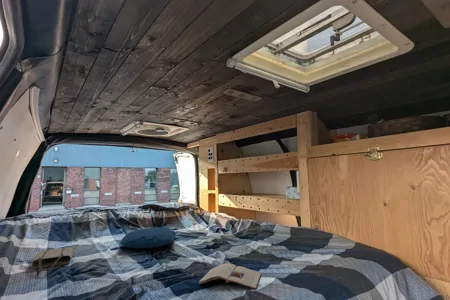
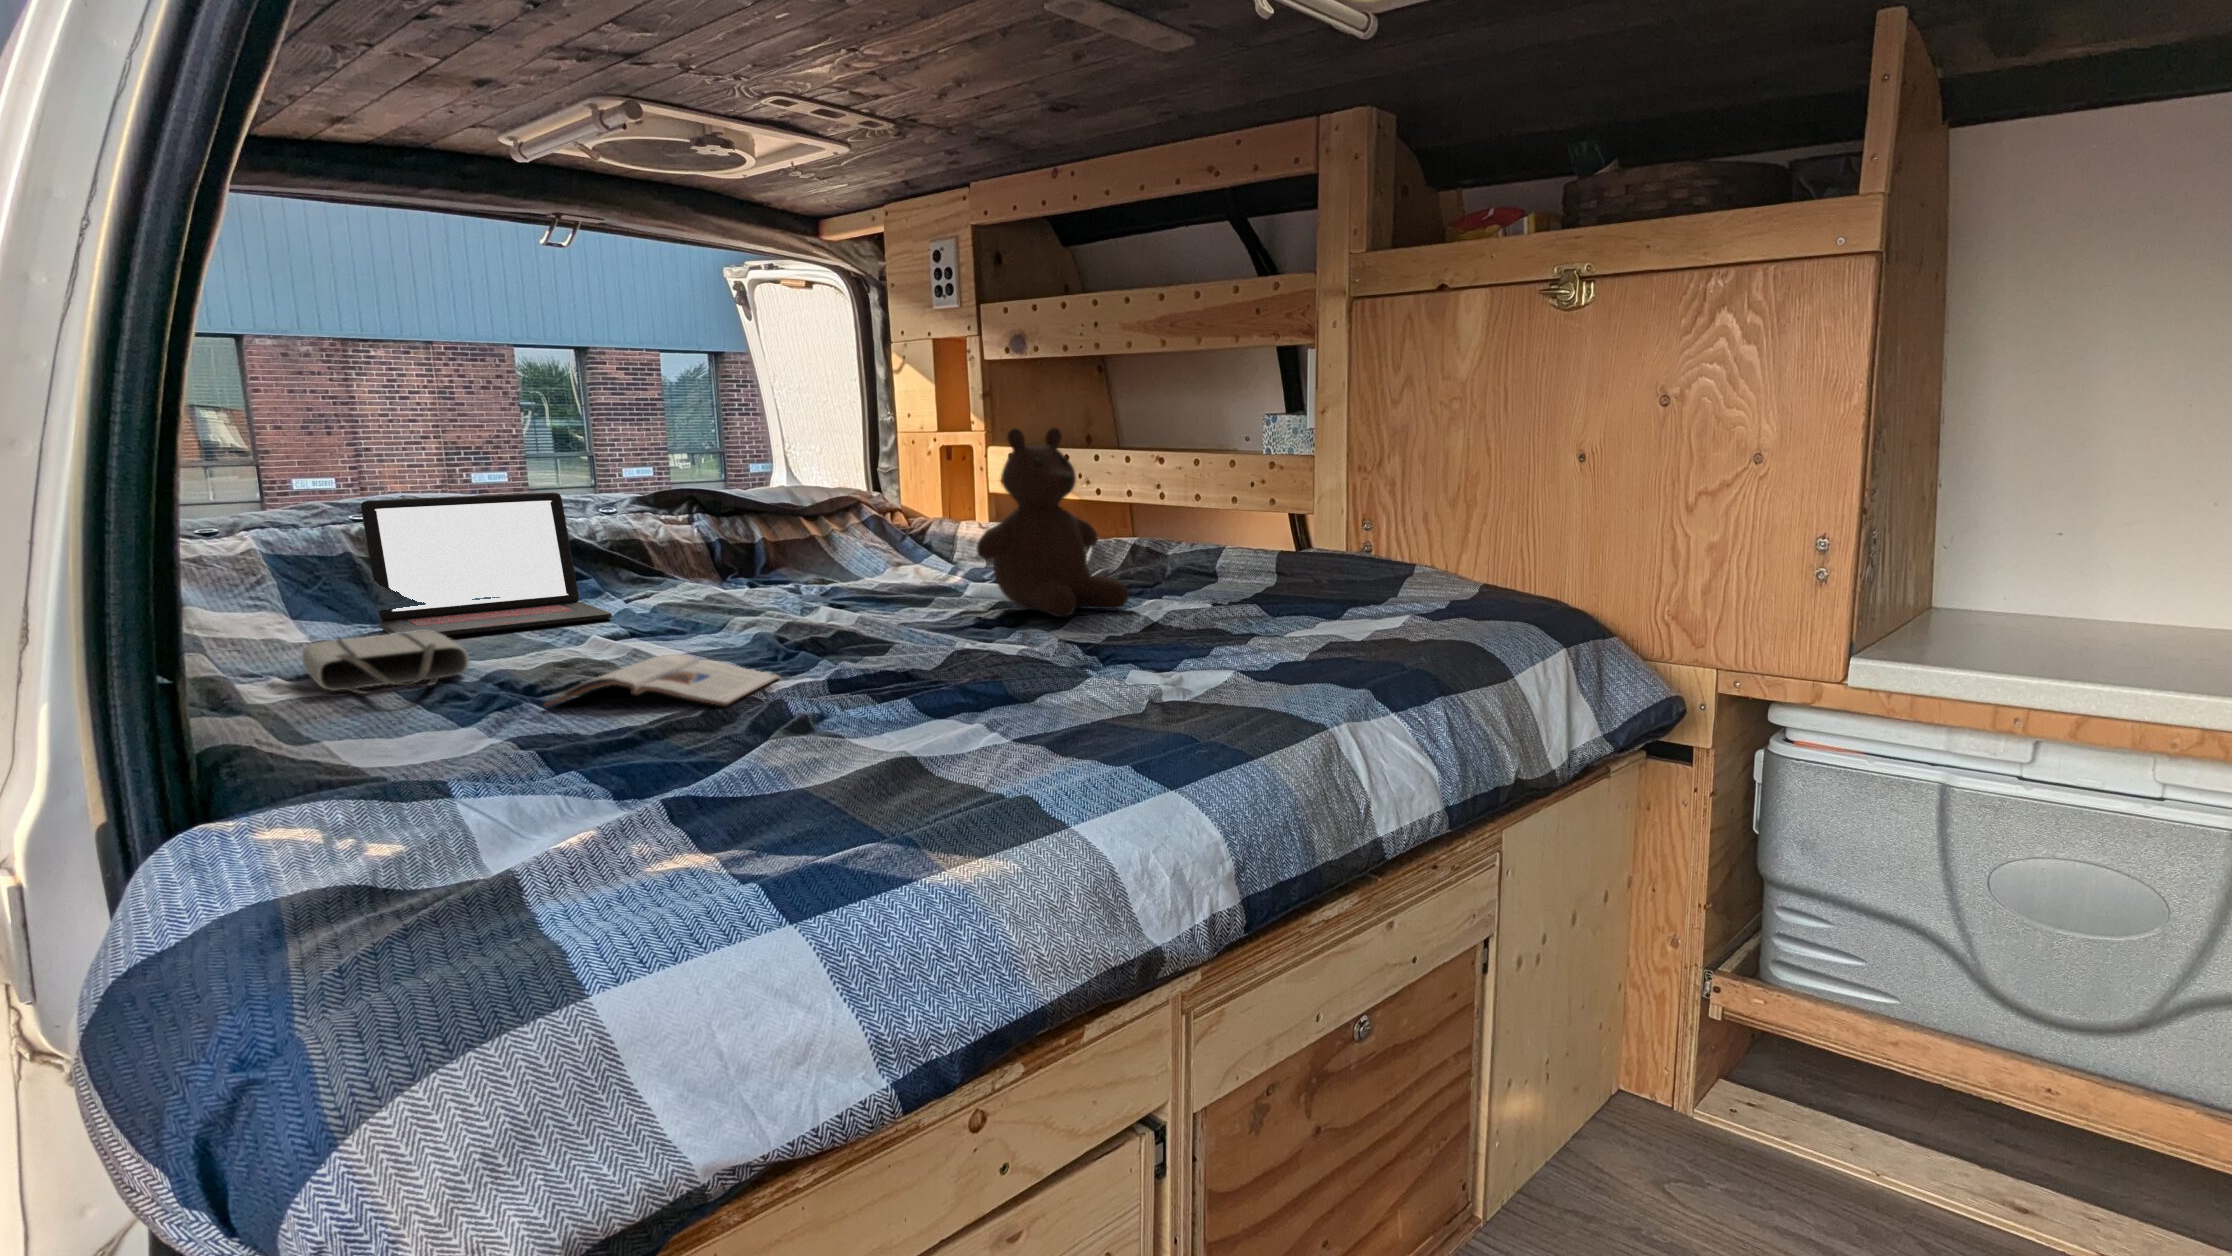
teddy bear: none [207,193,248,248] -> present [977,428,1129,617]
laptop: none [69,208,121,247] -> present [361,492,612,637]
pillow: present [120,228,176,248] -> none [635,563,851,630]
magazine: present [199,263,261,289] -> present [543,654,779,706]

